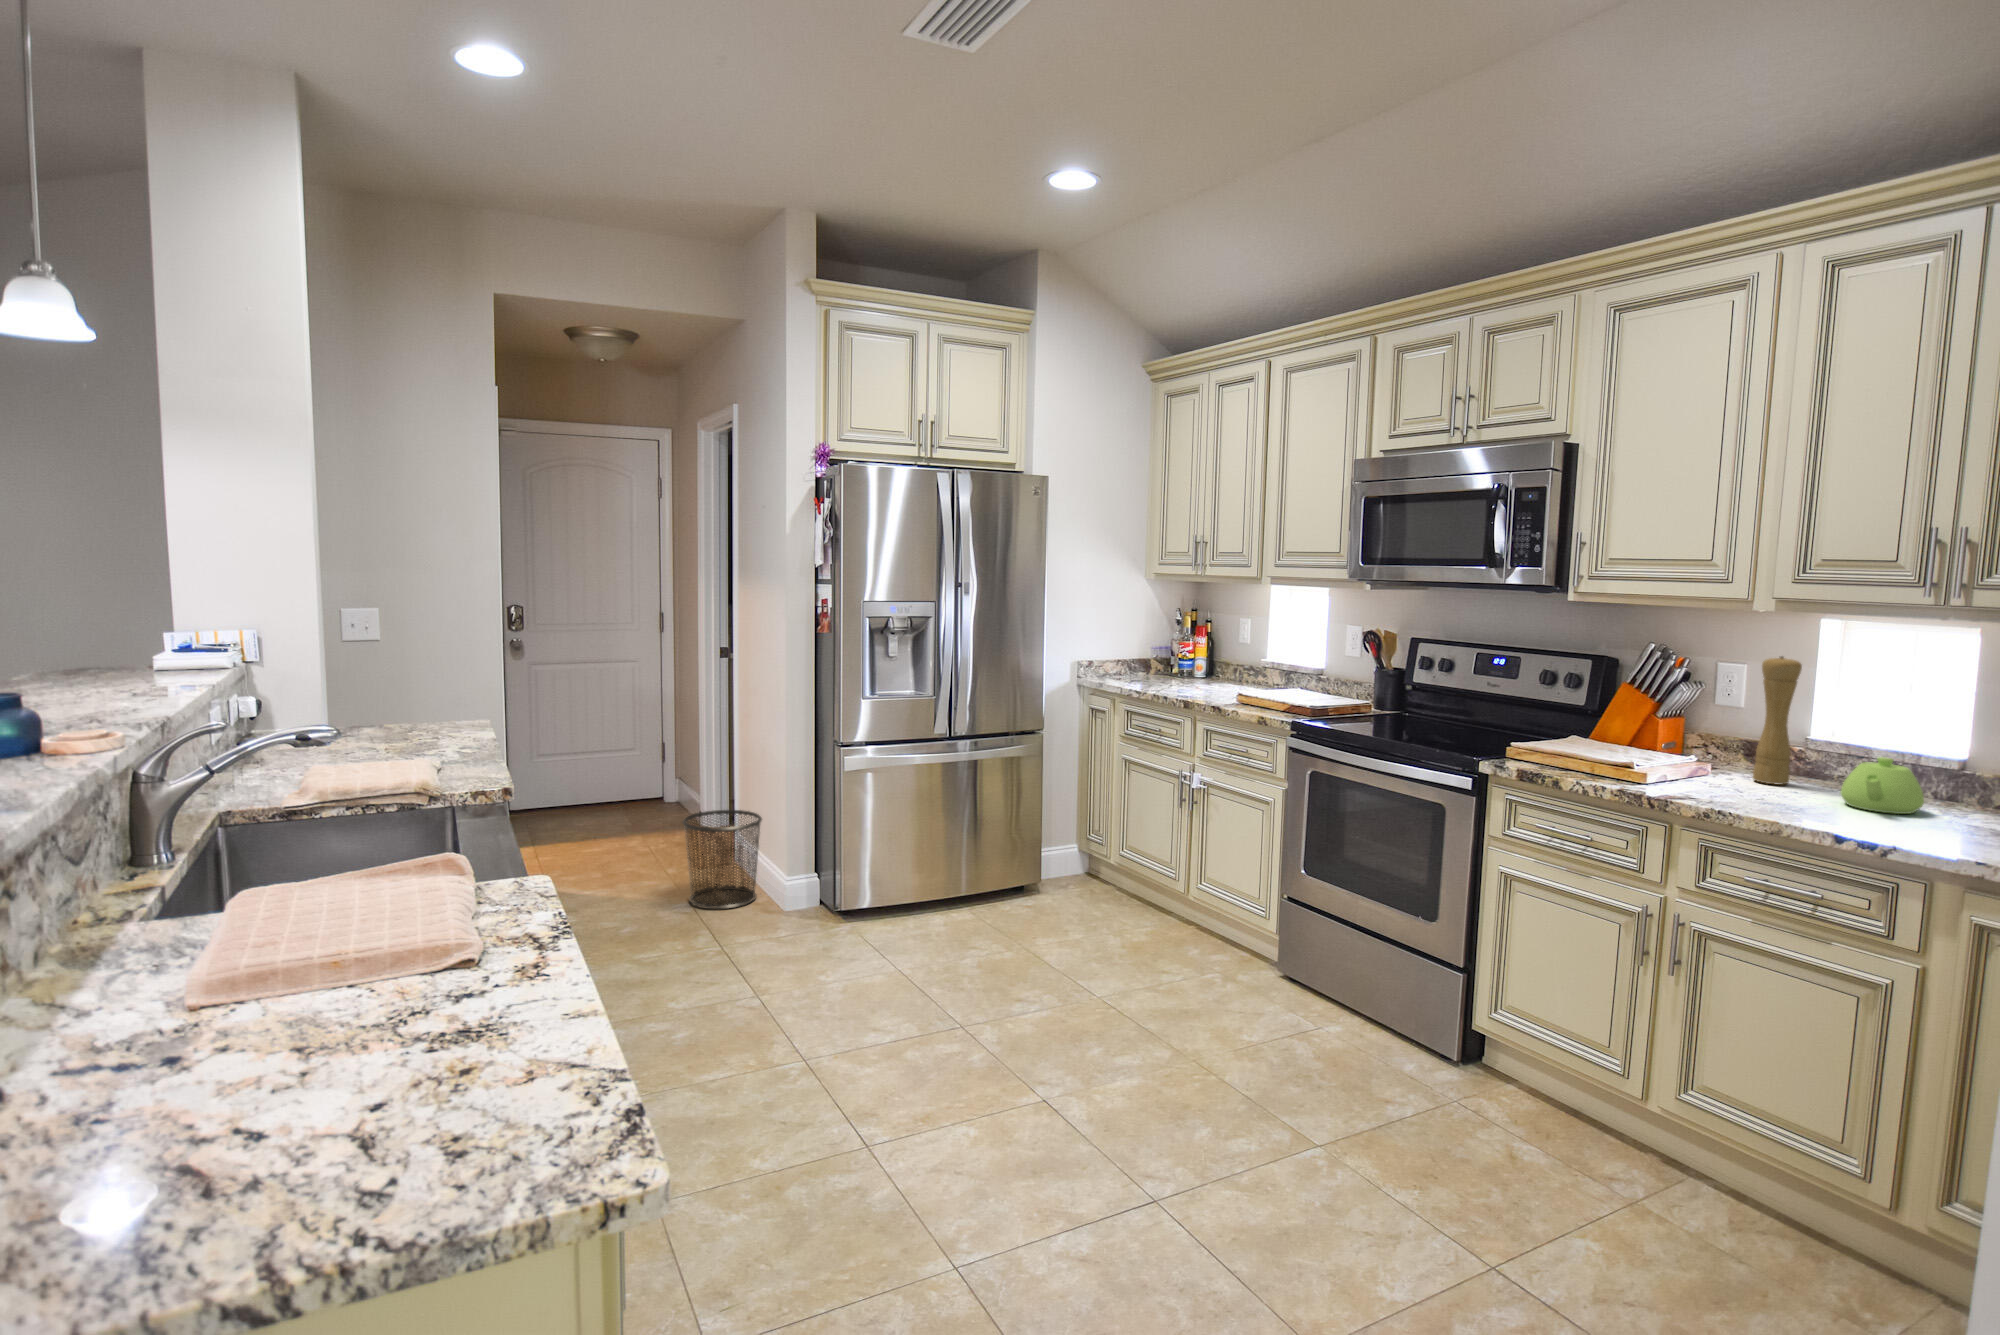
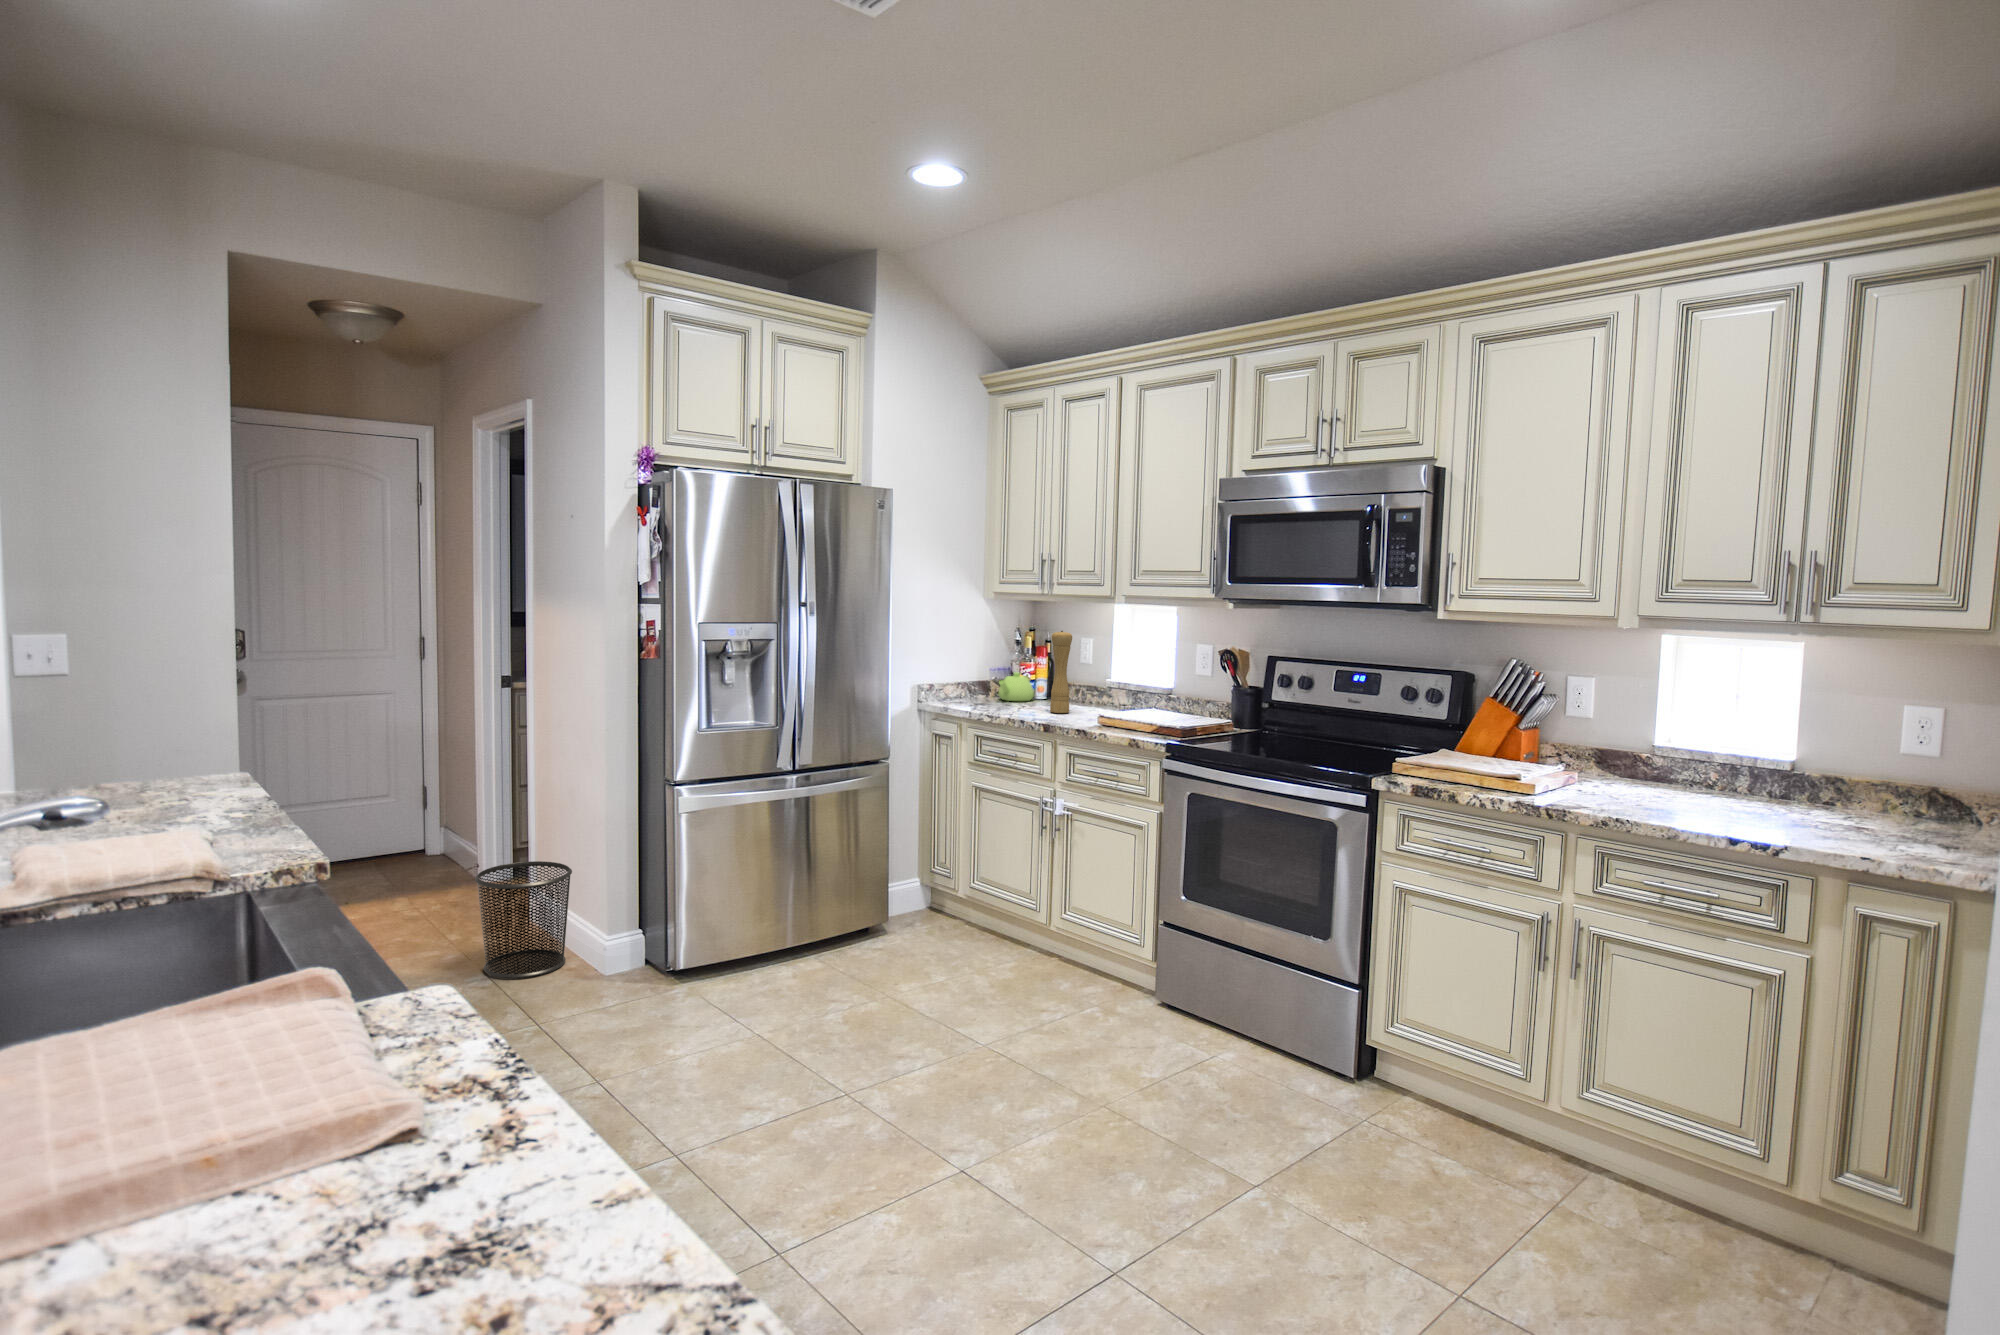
pepper mill: present [1753,656,1802,785] -> present [1050,631,1072,713]
teapot: present [1840,757,1924,814] -> present [999,672,1034,701]

